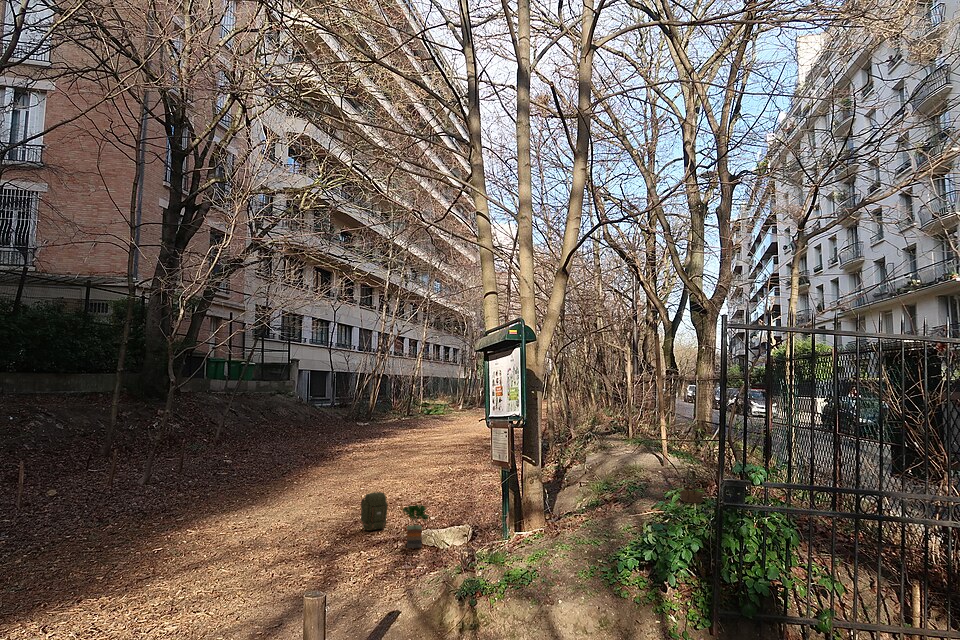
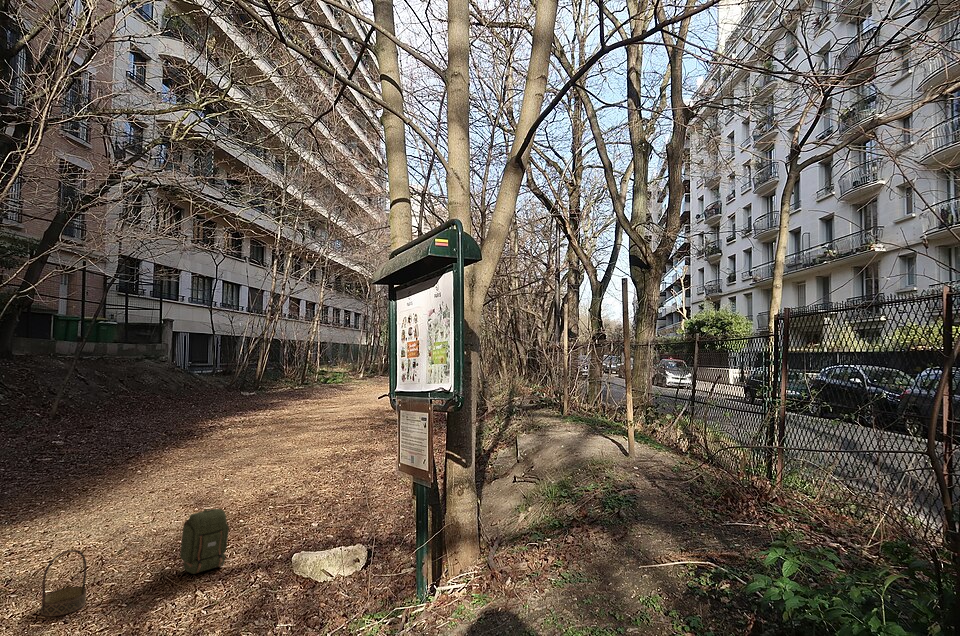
basket: present [680,466,703,503] -> present [41,550,87,617]
potted tree: present [403,505,428,548] -> none [243,534,291,612]

